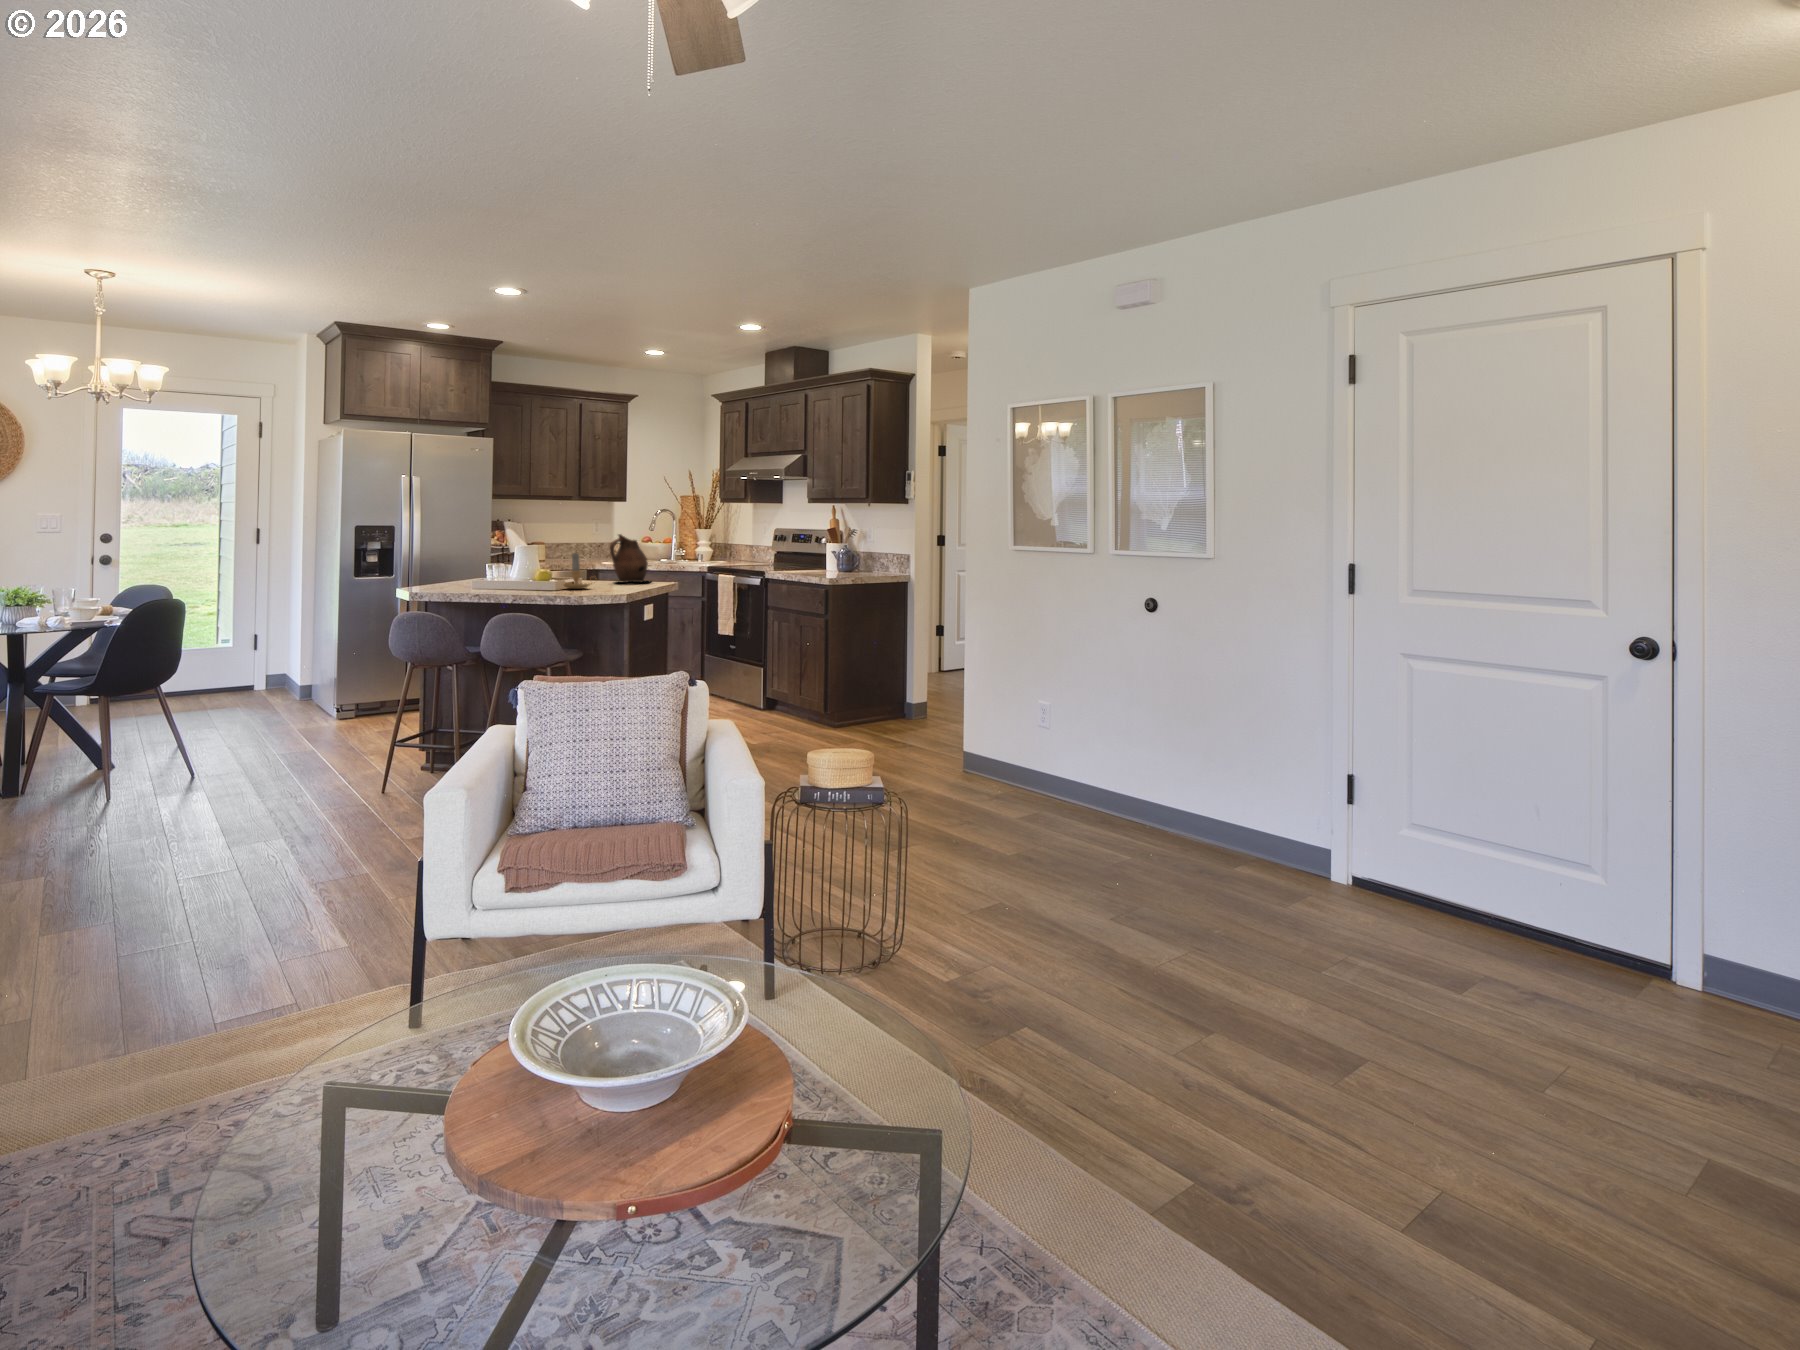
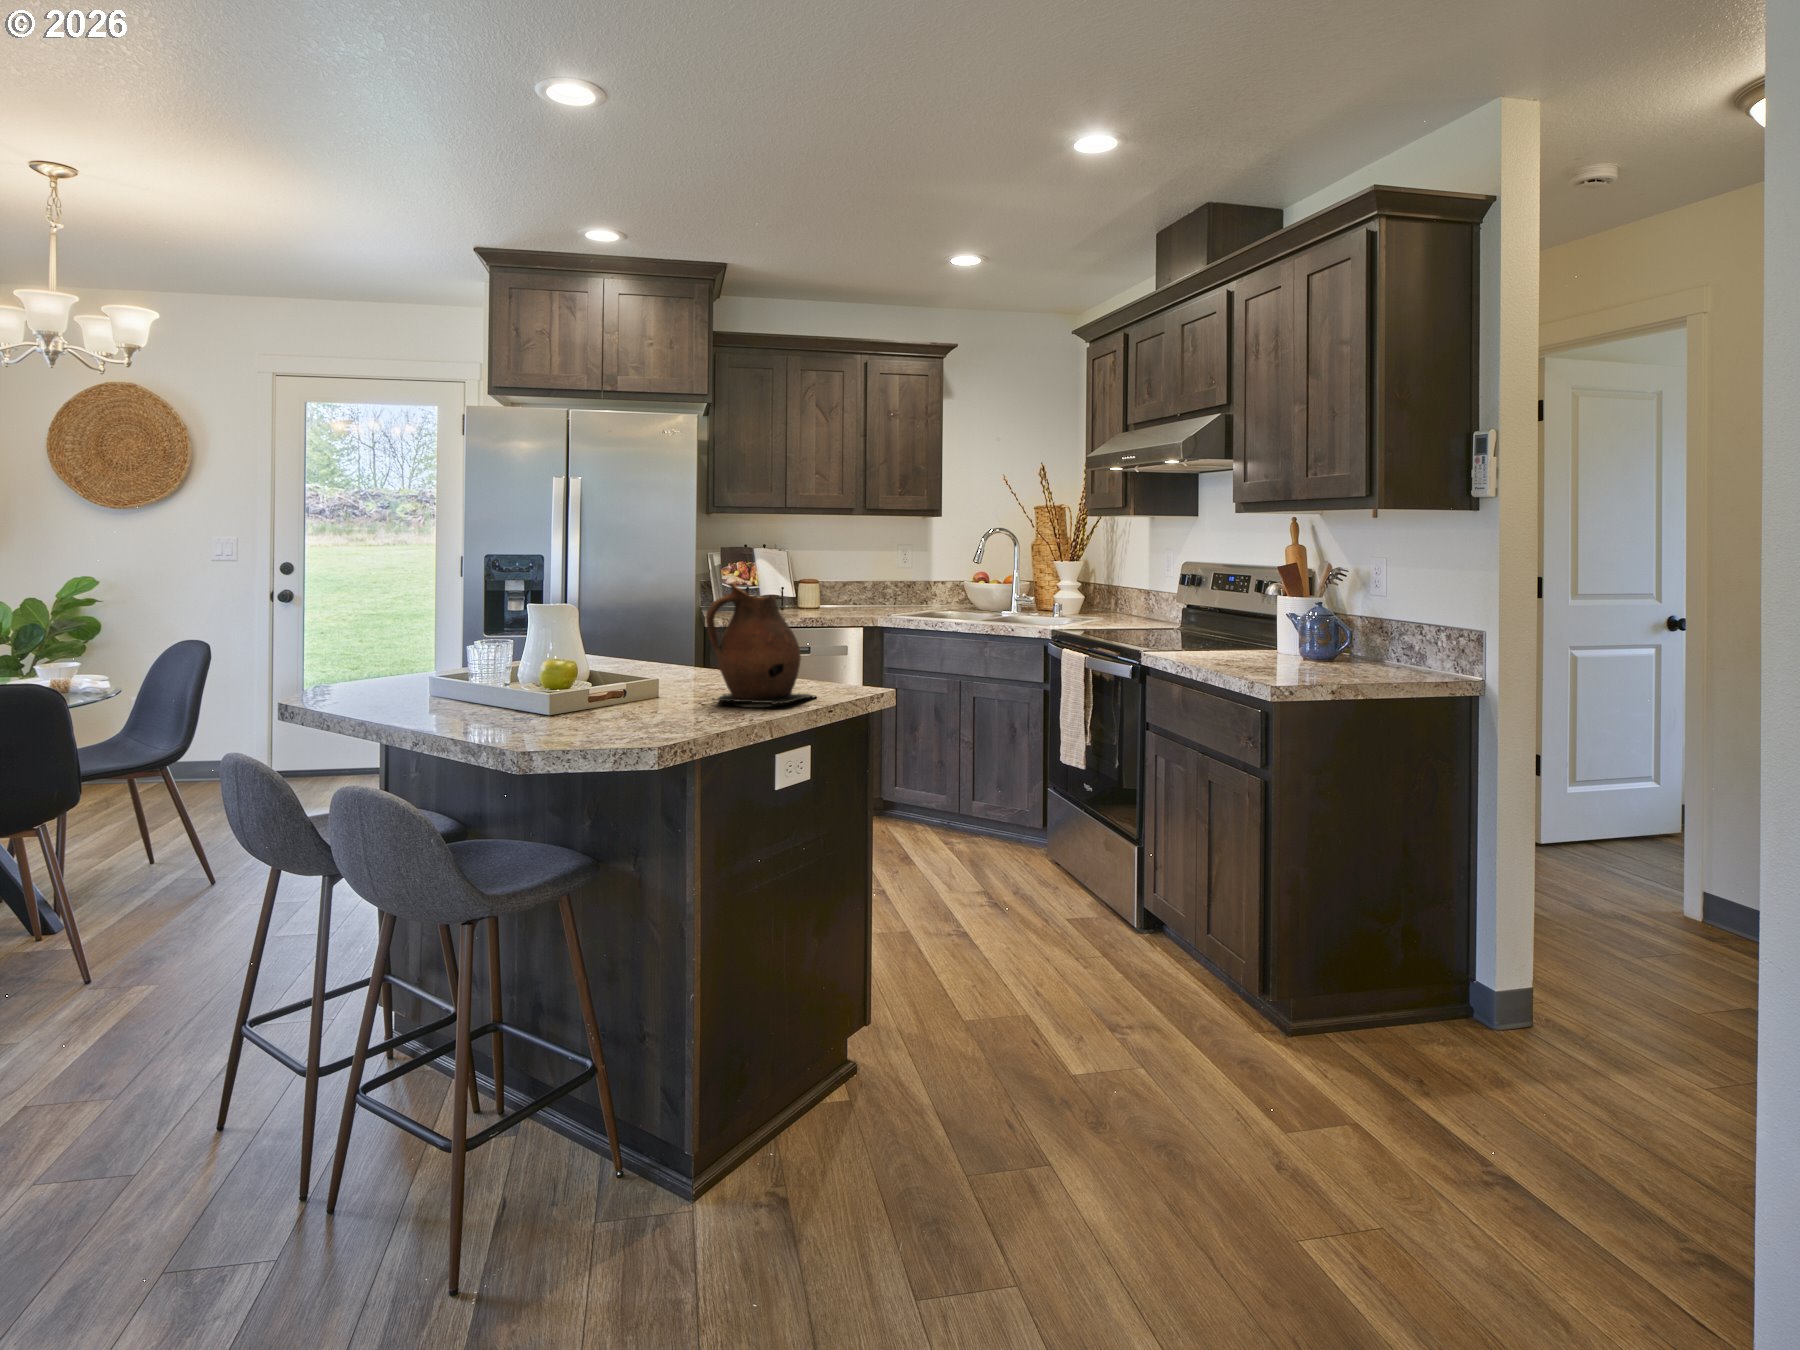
candle: present [563,553,592,589] -> none [519,633,616,734]

